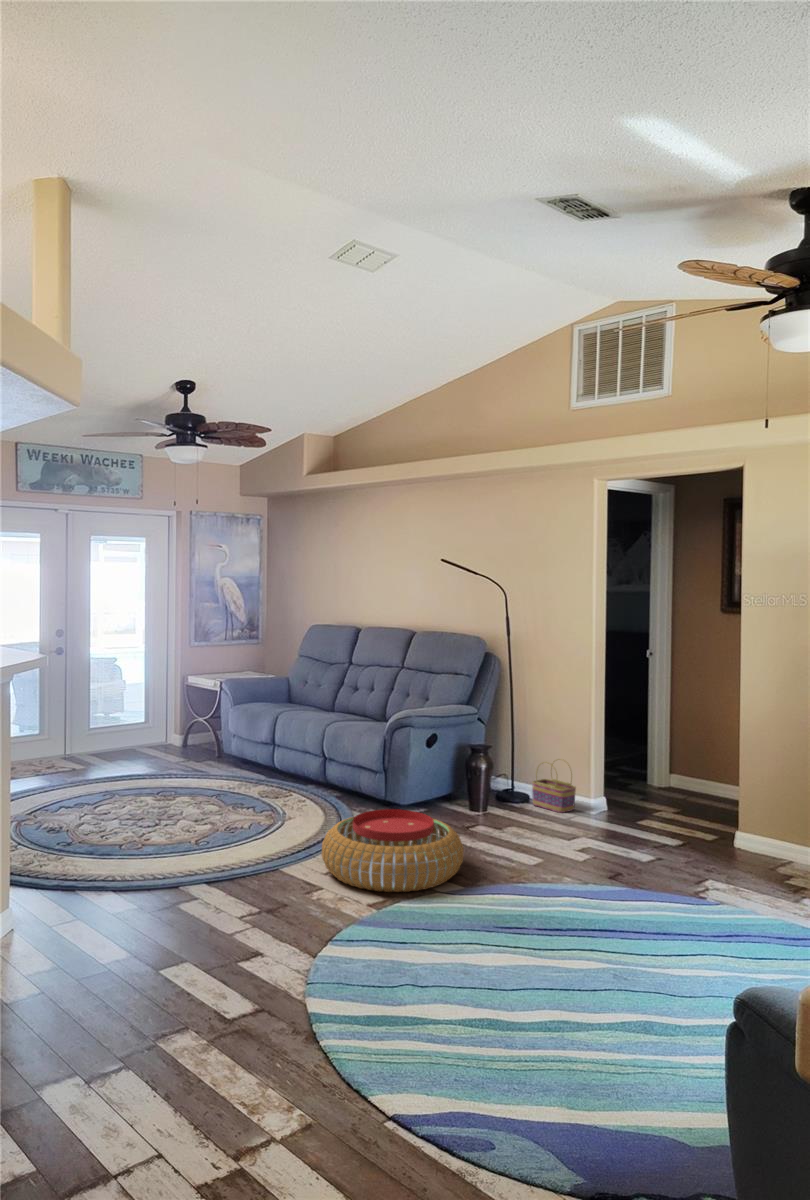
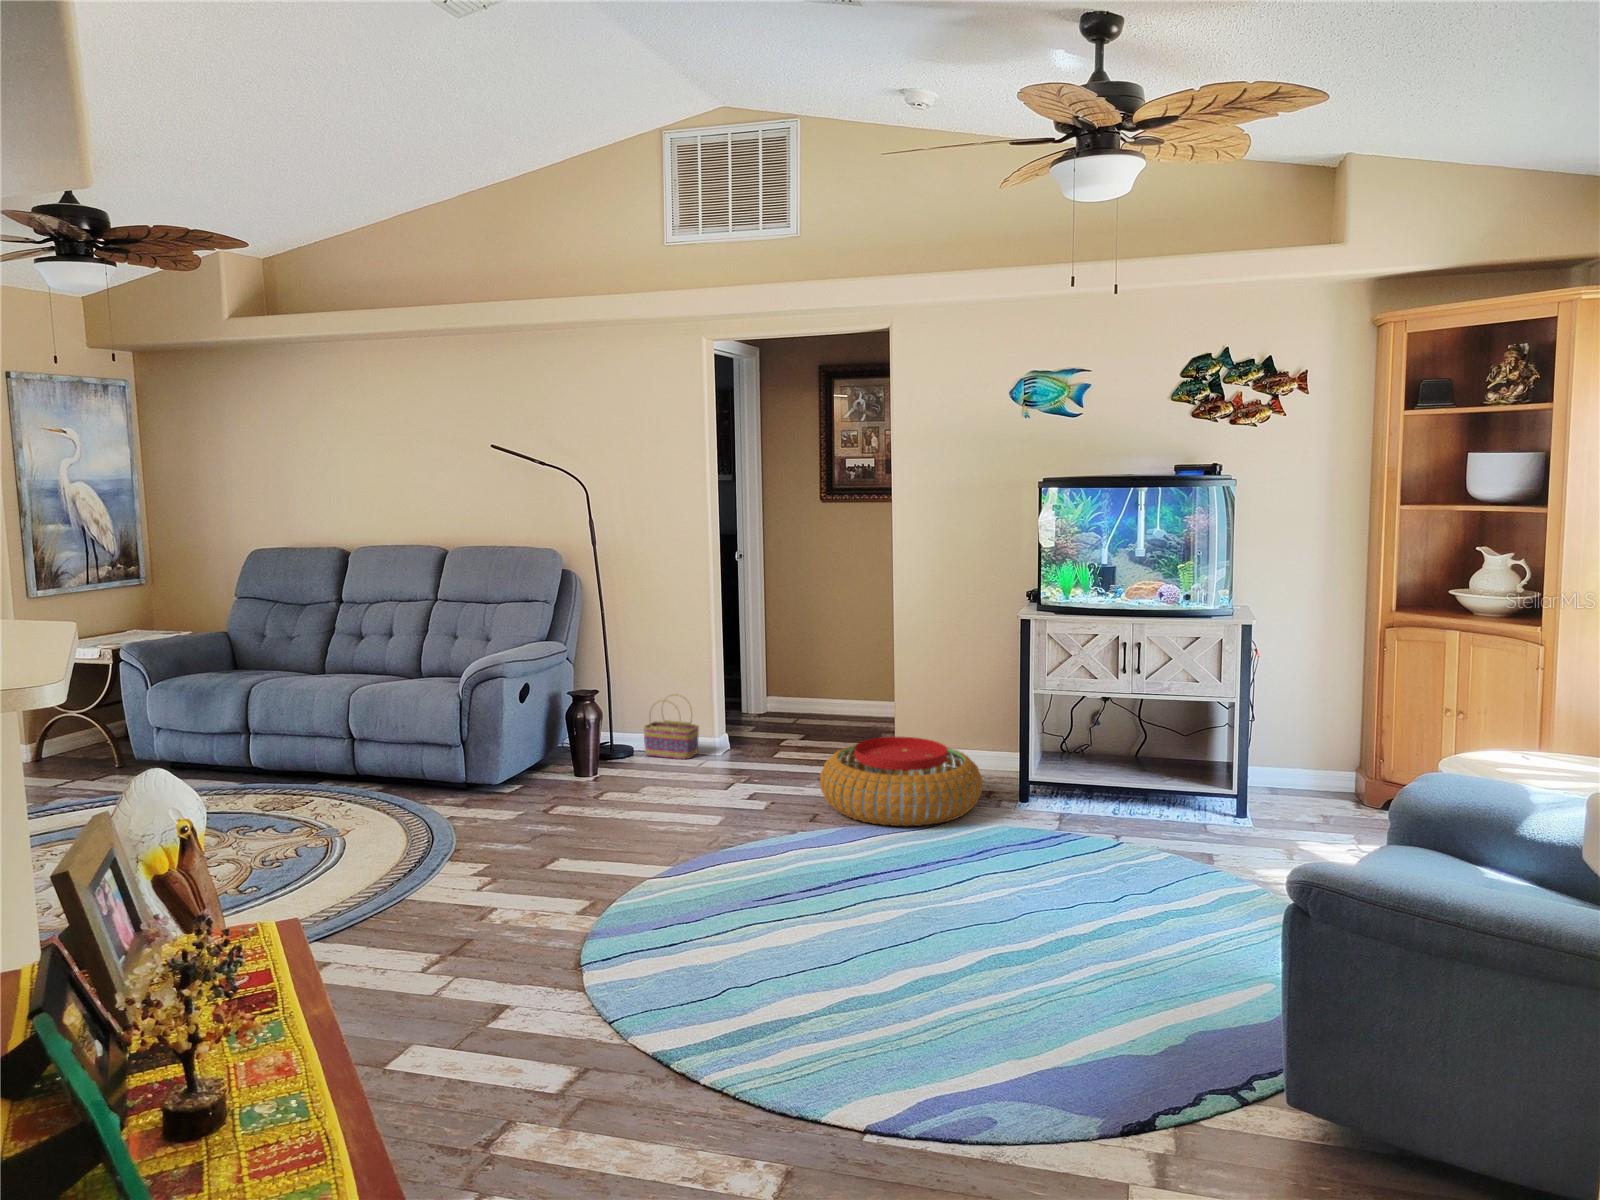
pouf: present [322,809,464,892] -> present [820,737,982,826]

